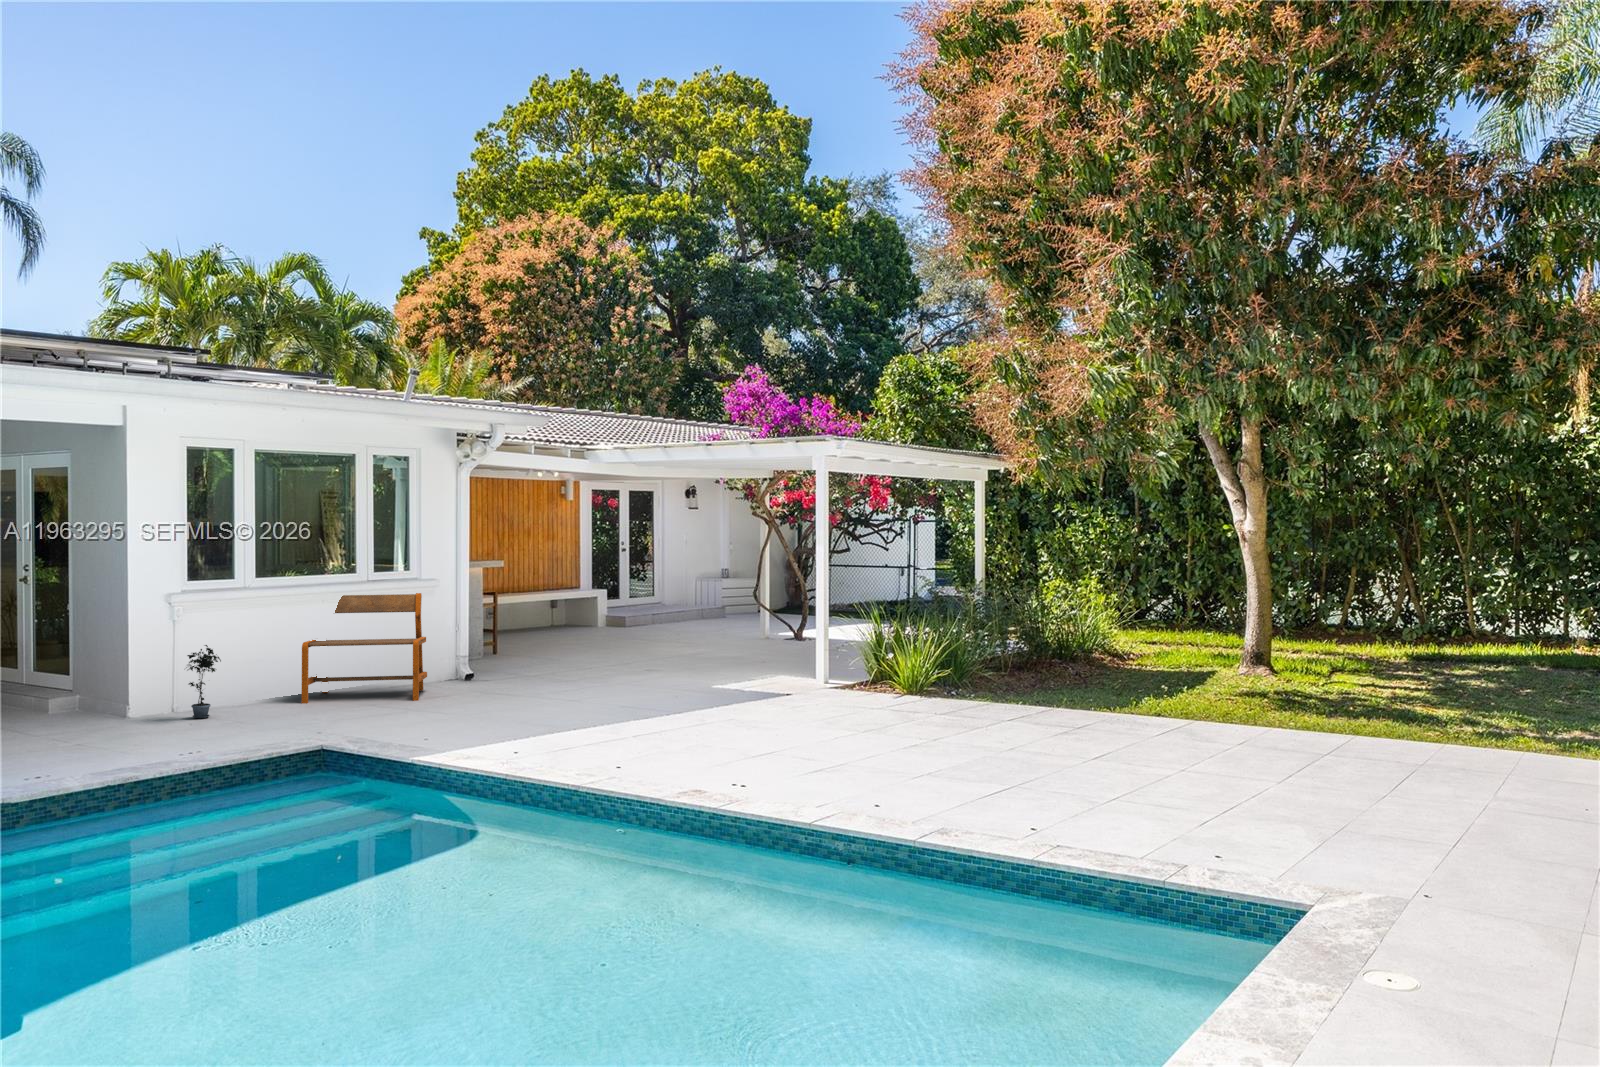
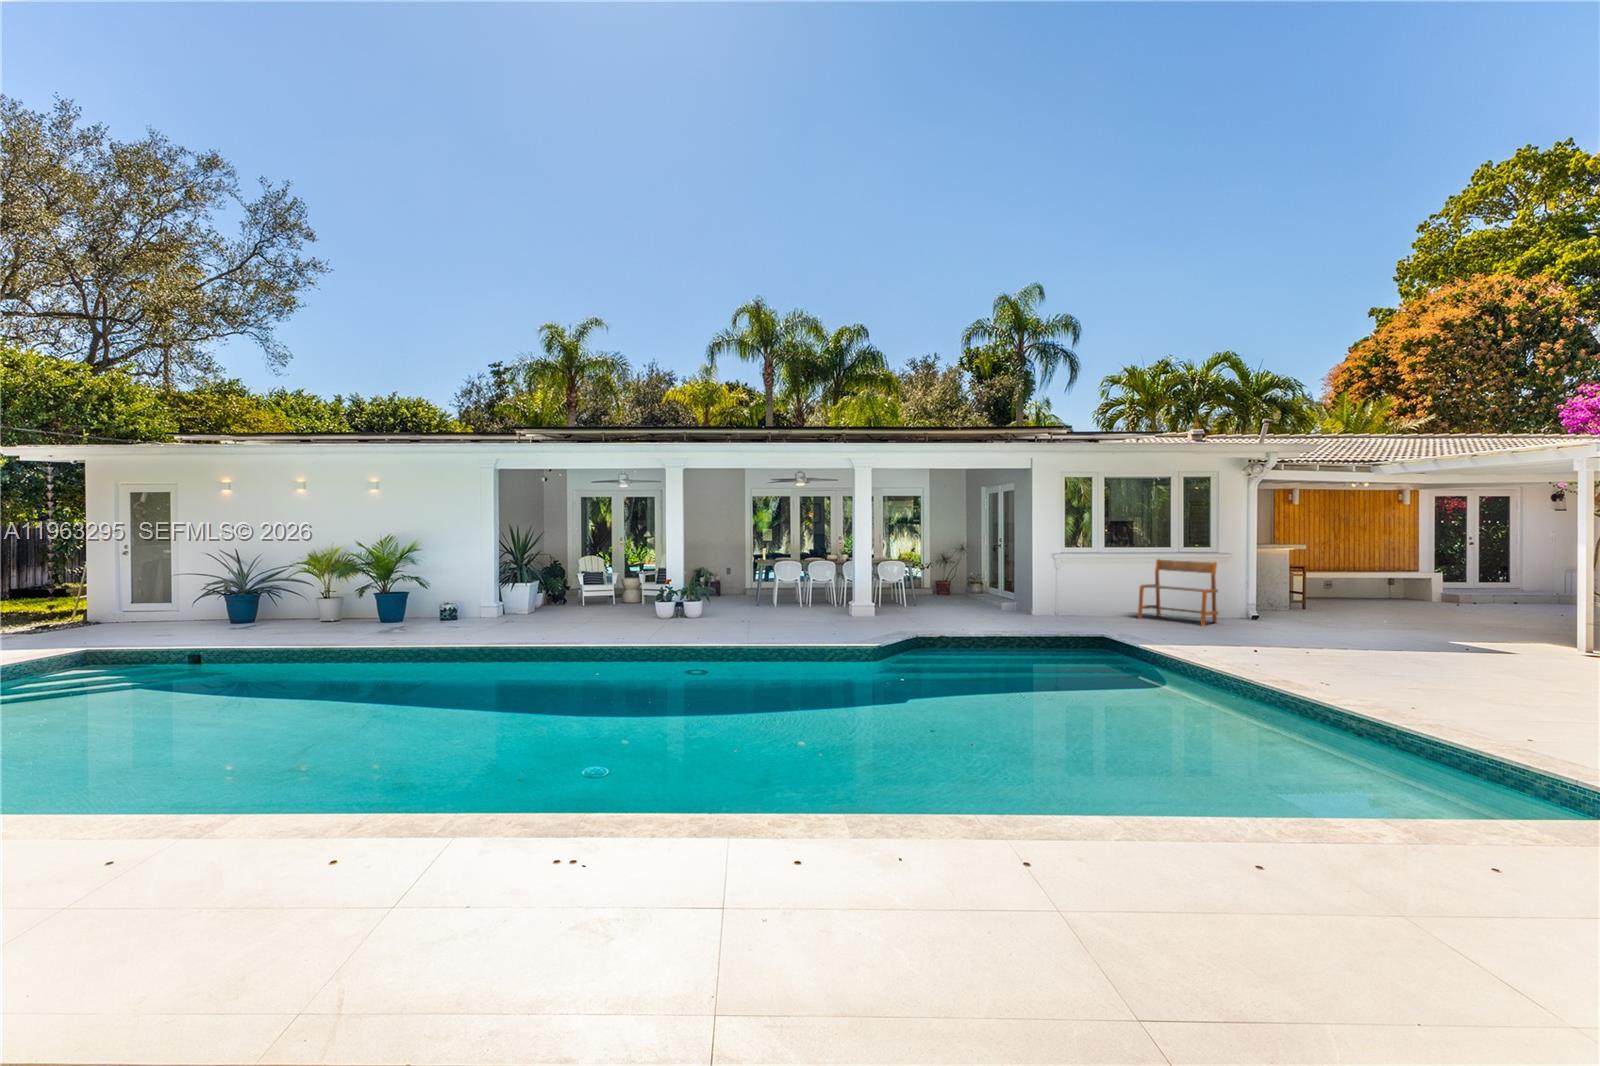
potted plant: present [187,645,221,718] -> none [1072,579,1090,617]

